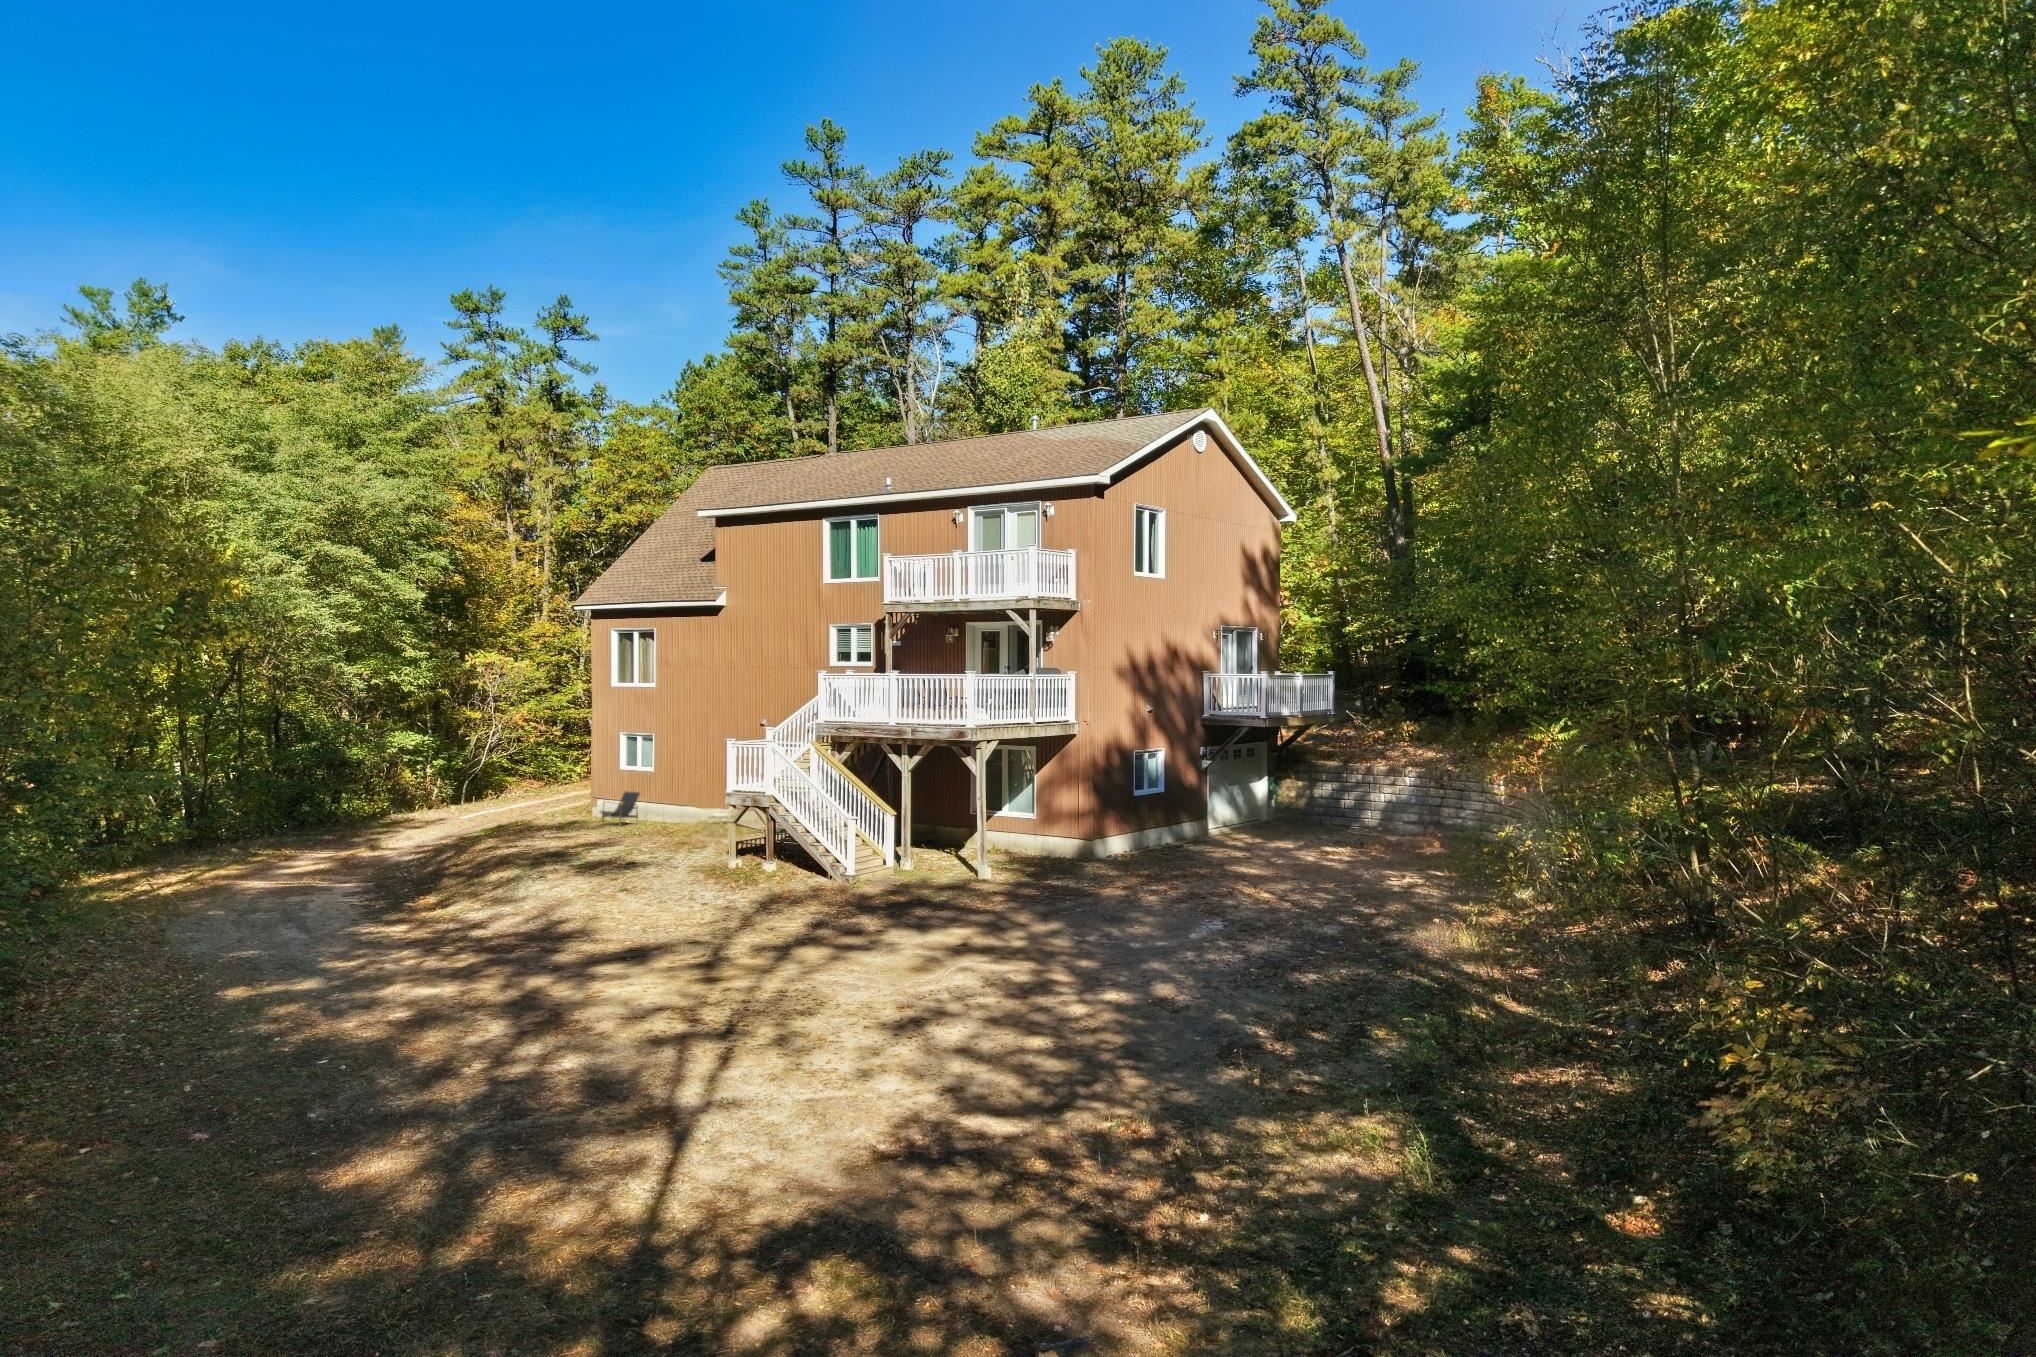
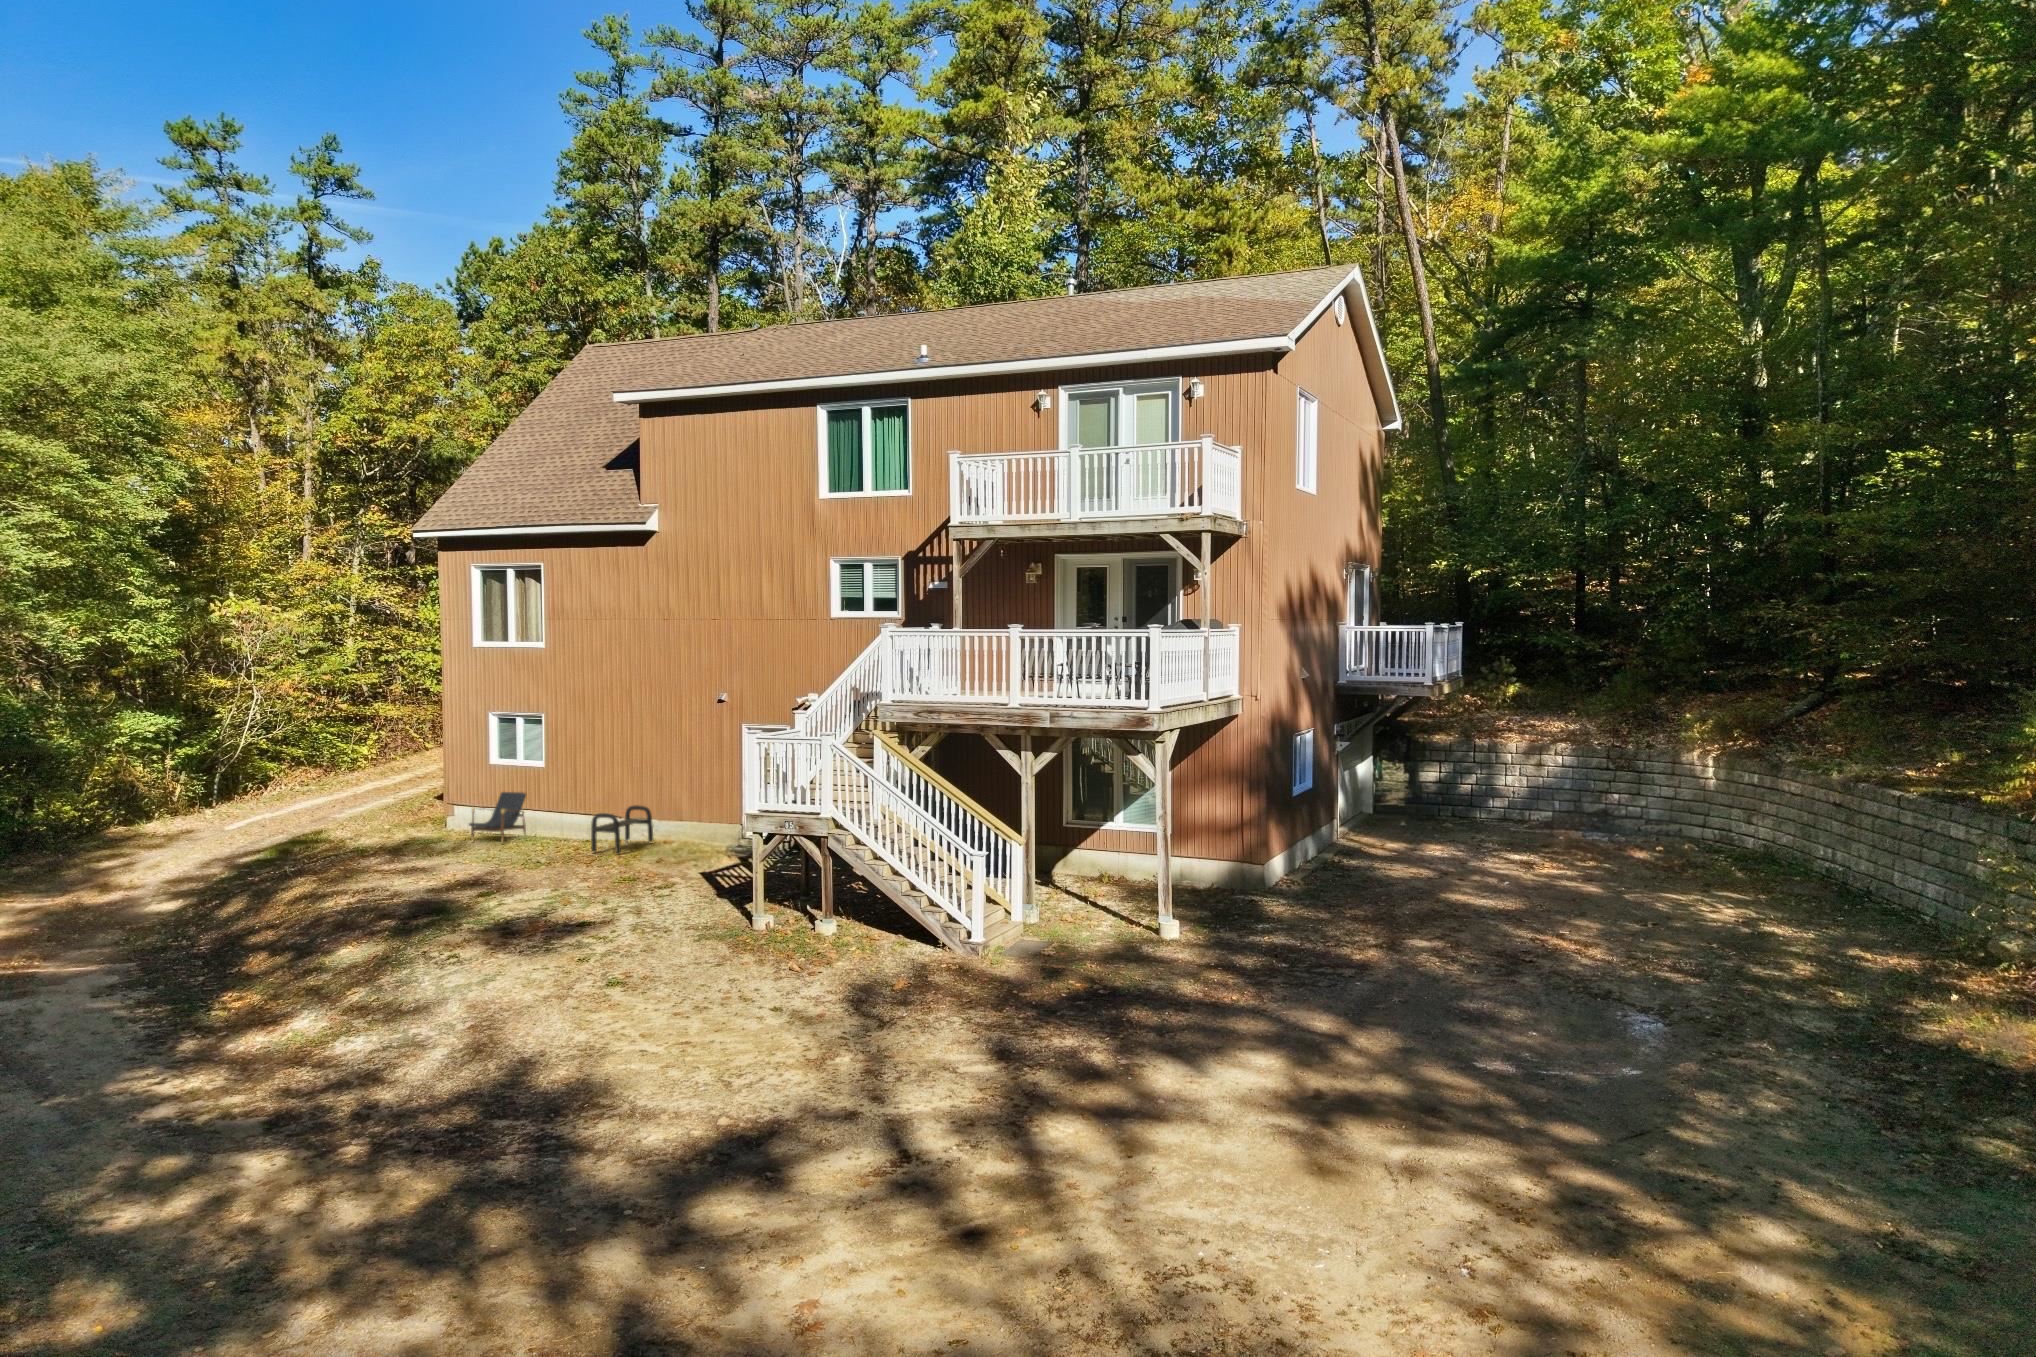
bench: none [671,801,715,832] -> present [591,805,653,854]

